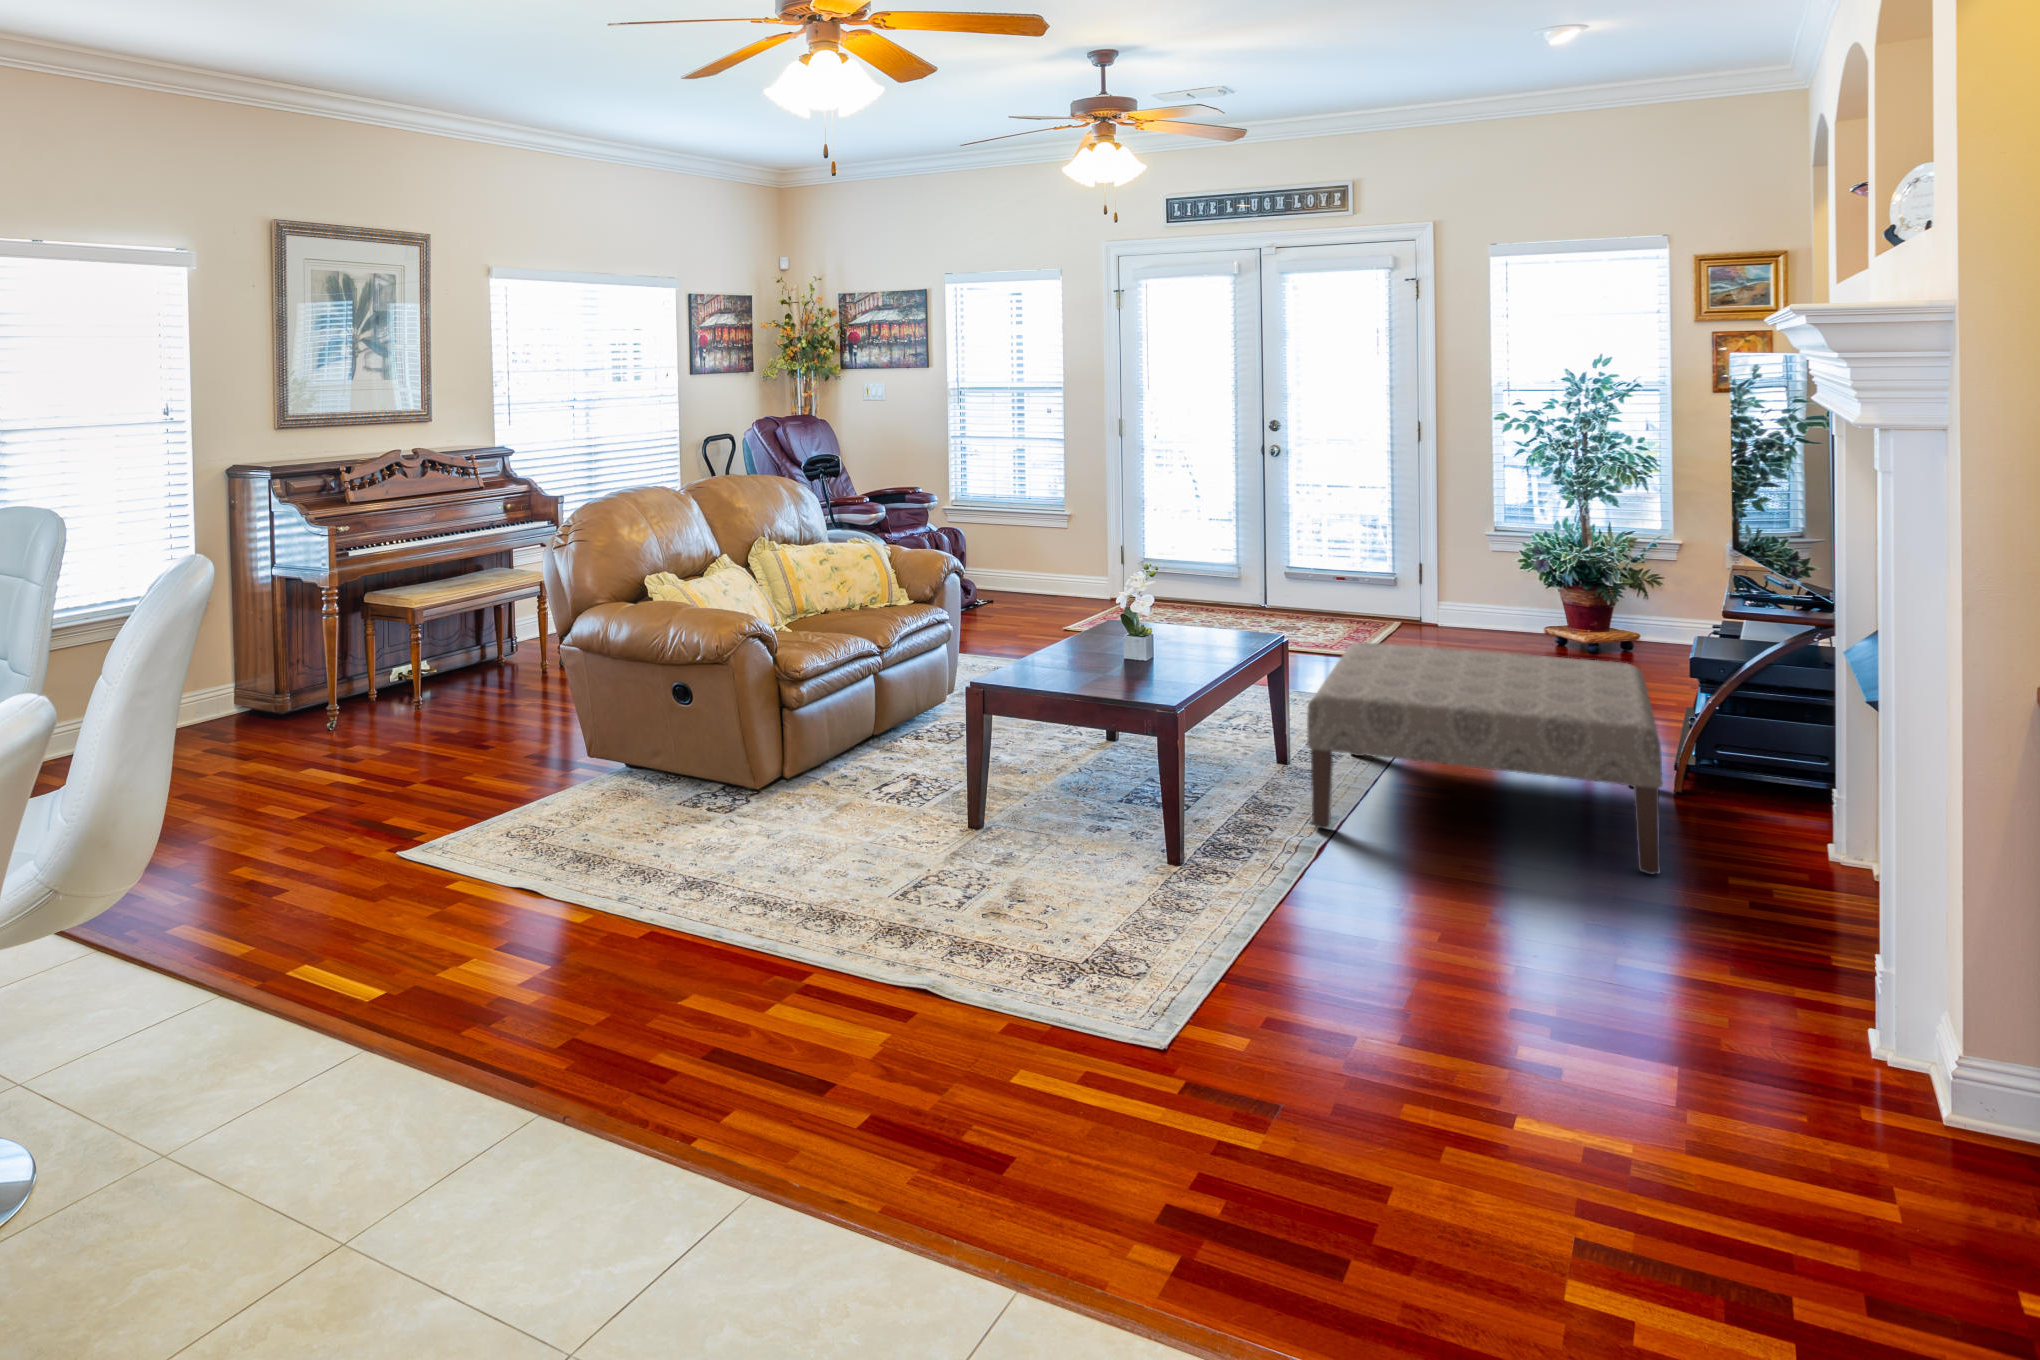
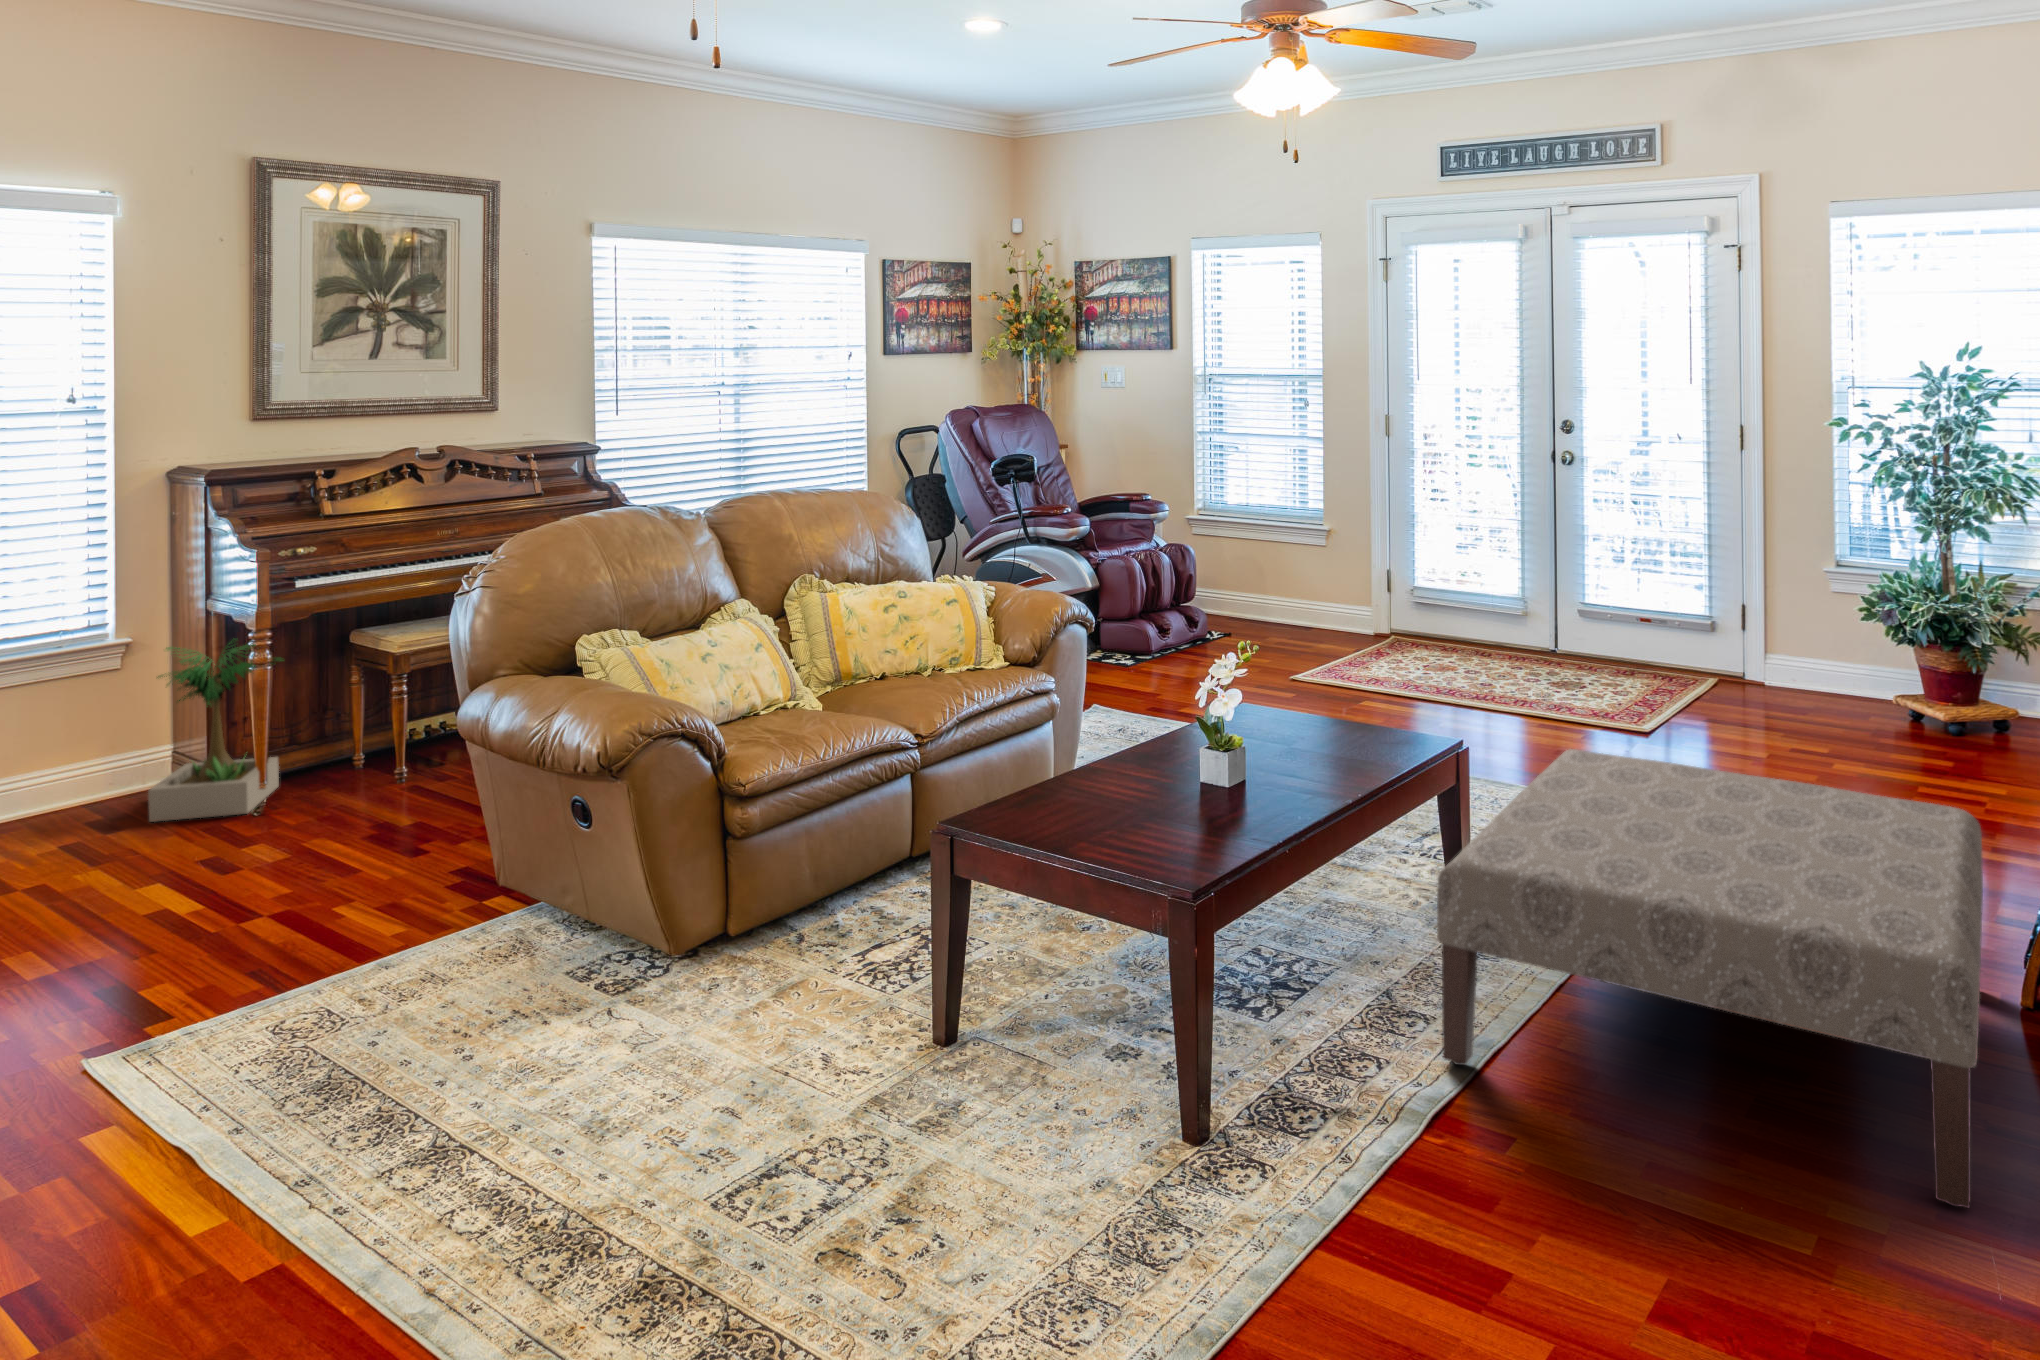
potted plant: none [241,597,341,738] -> present [148,641,284,822]

